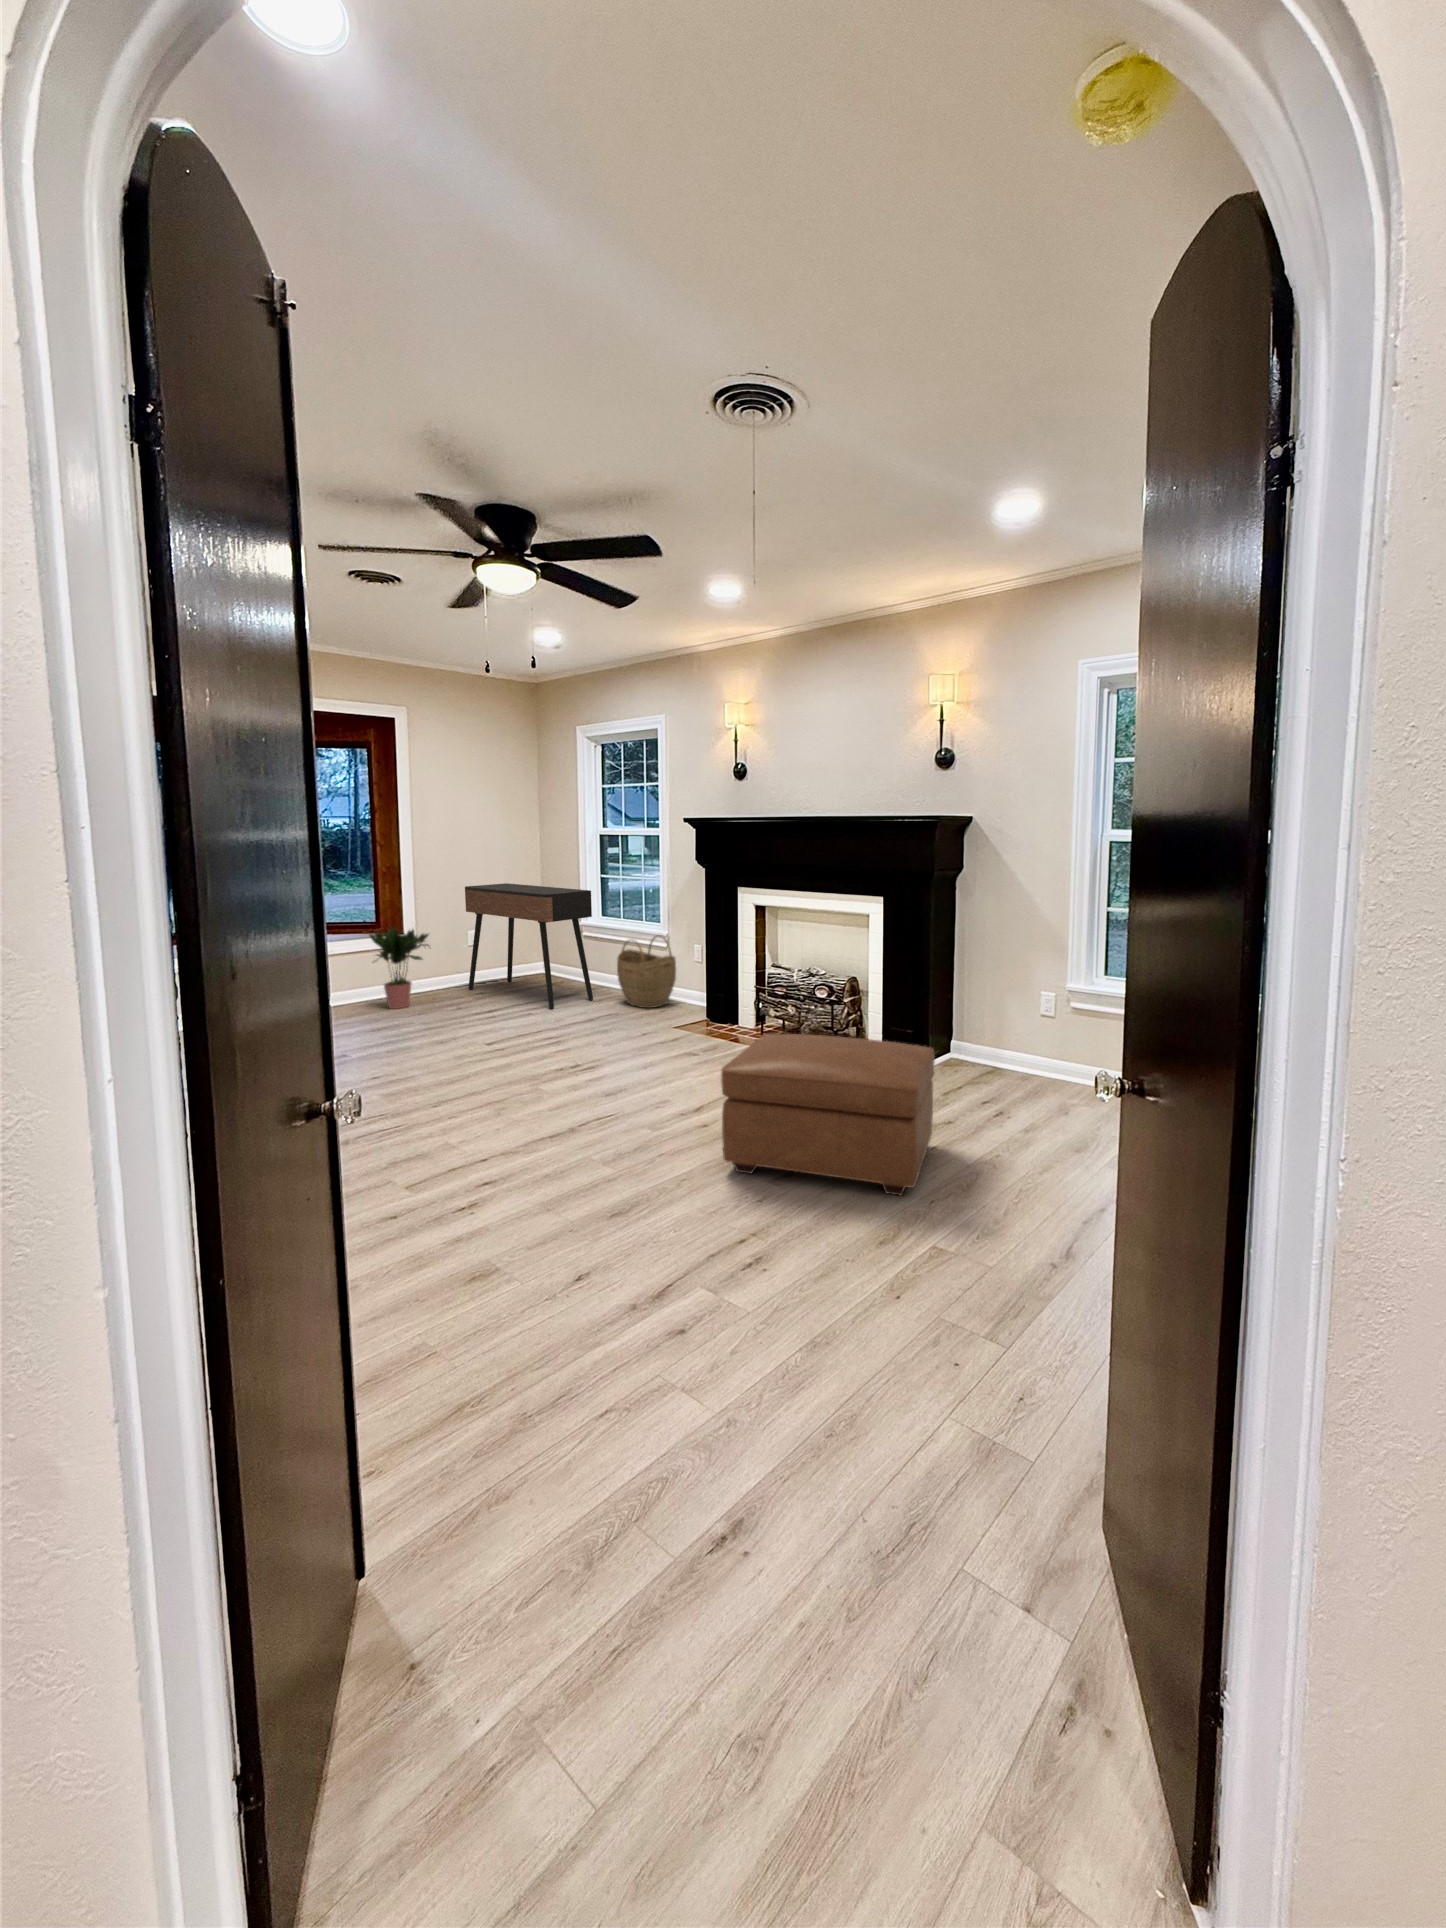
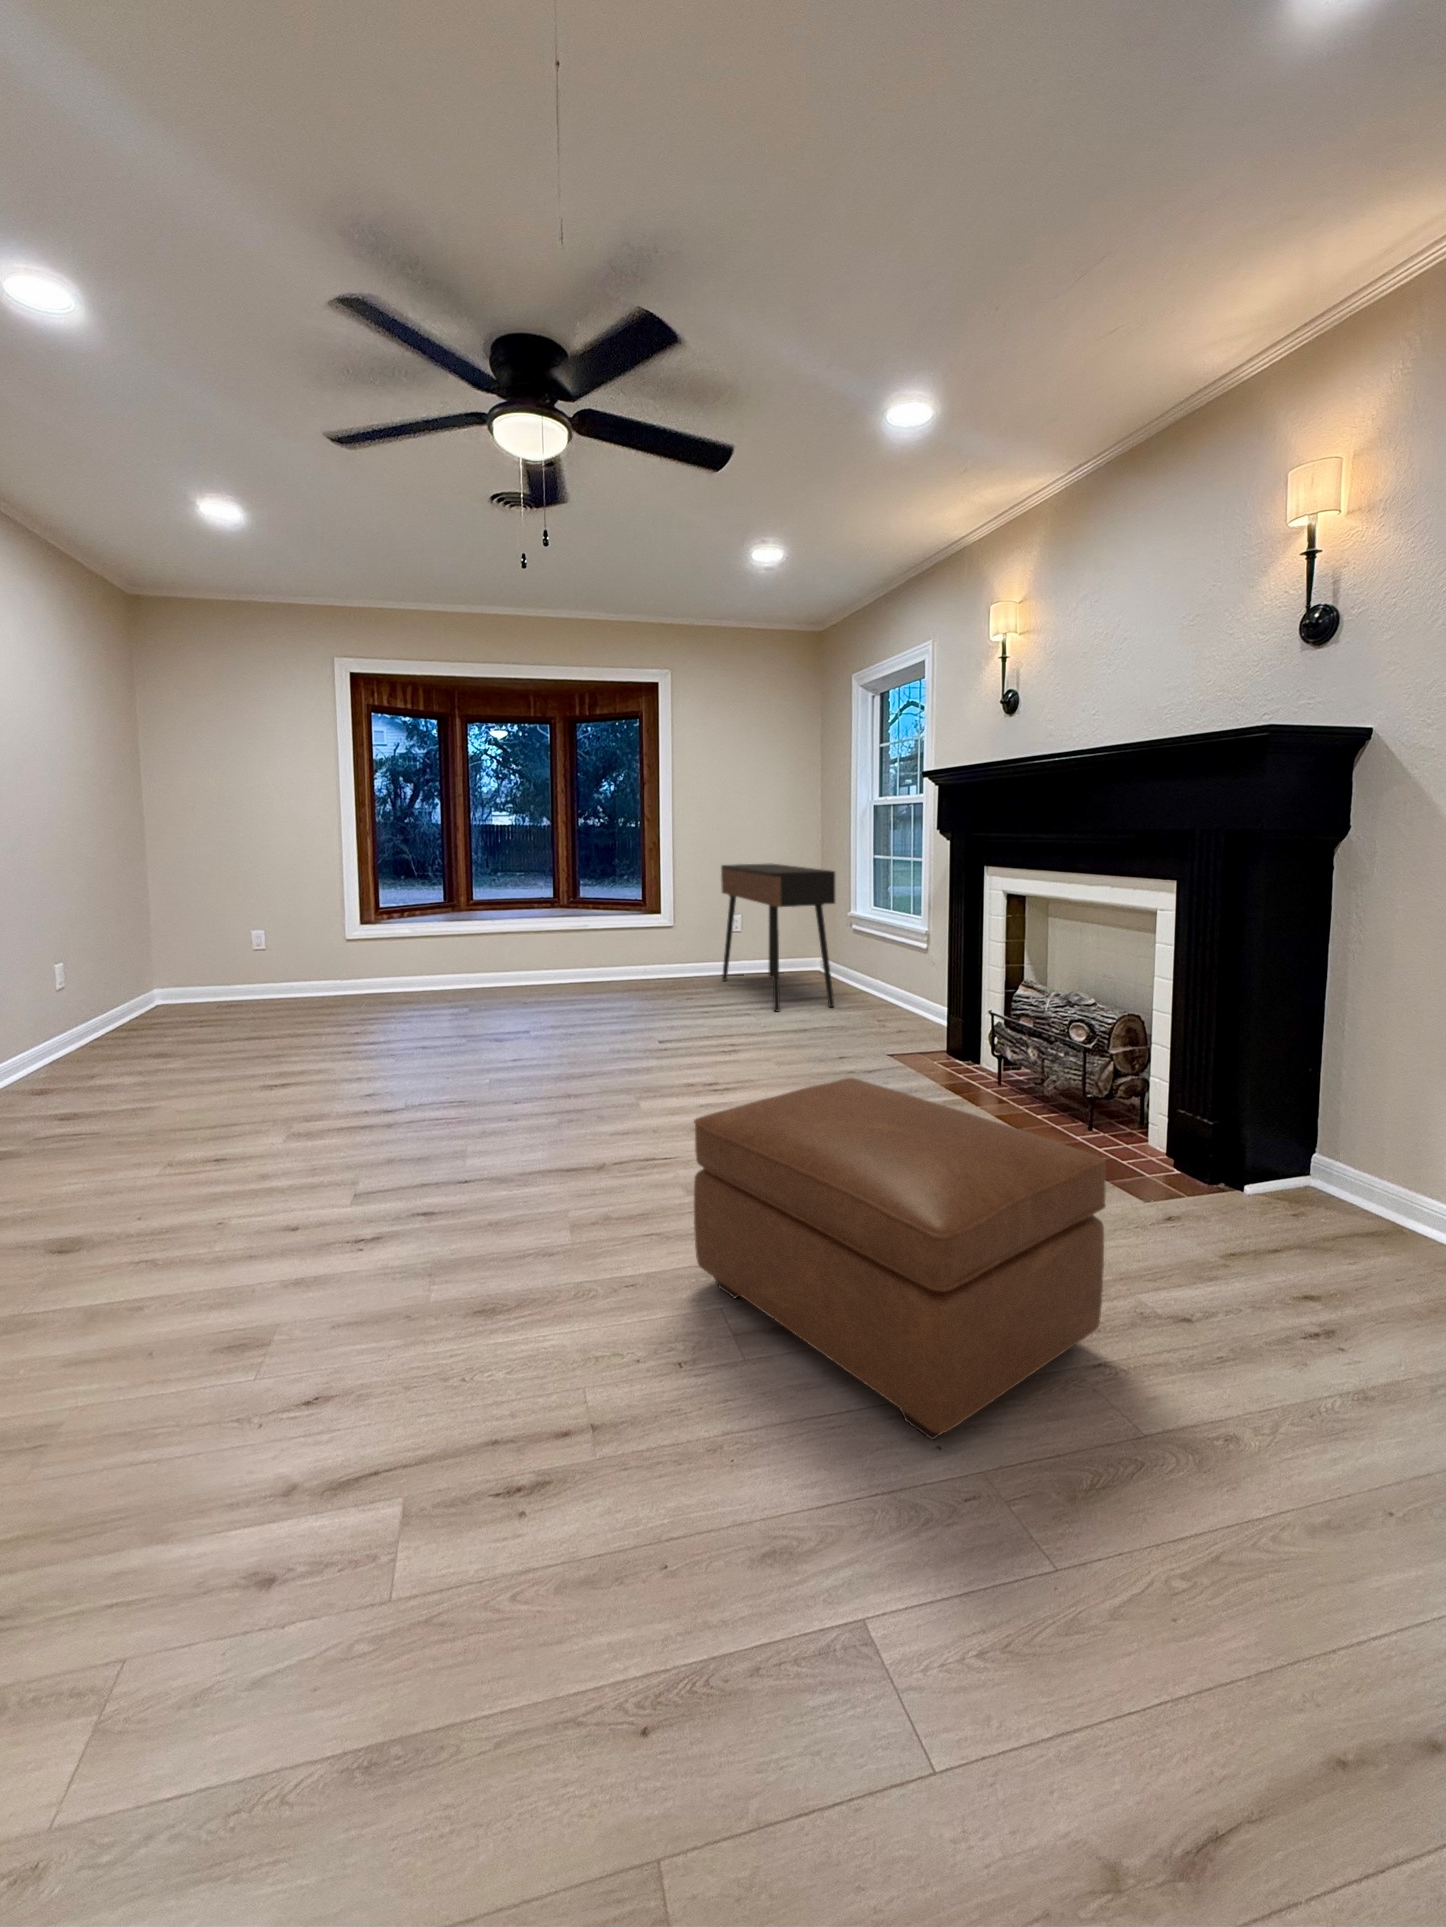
potted plant: present [370,926,429,1009] -> none [610,902,674,991]
woven basket: present [617,935,676,1008] -> none [857,932,930,1026]

